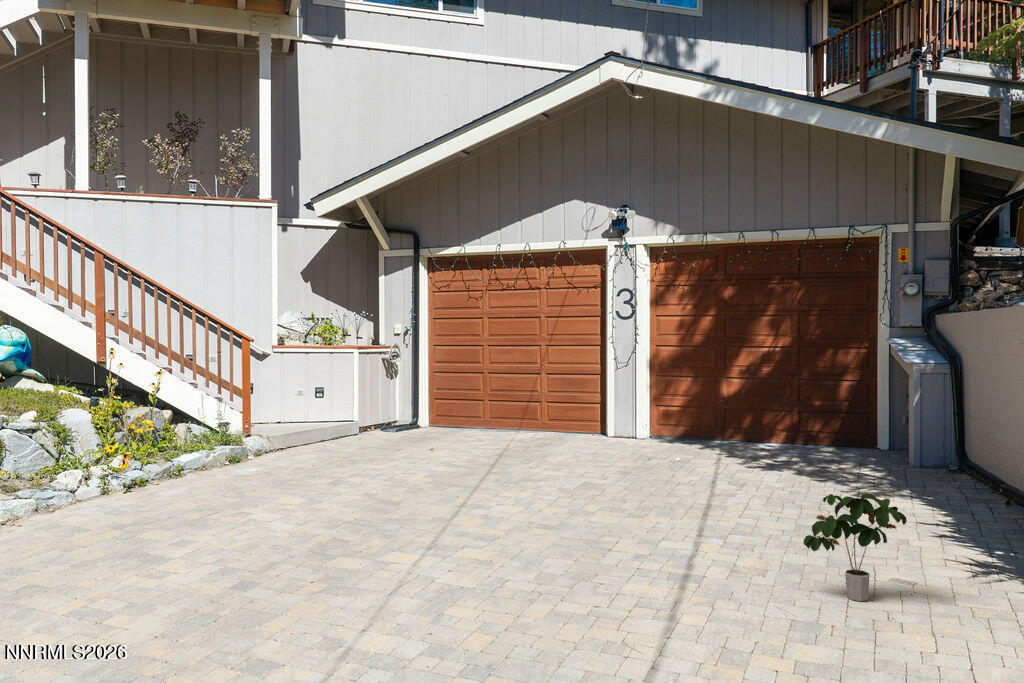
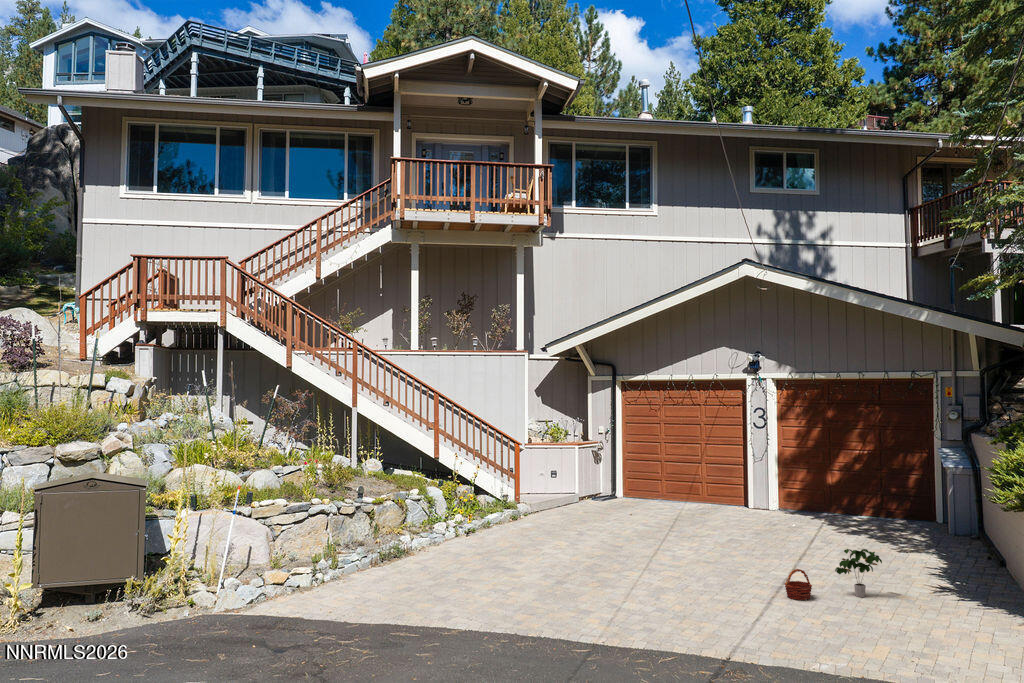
basket: none [697,543,761,616] -> present [785,569,812,600]

